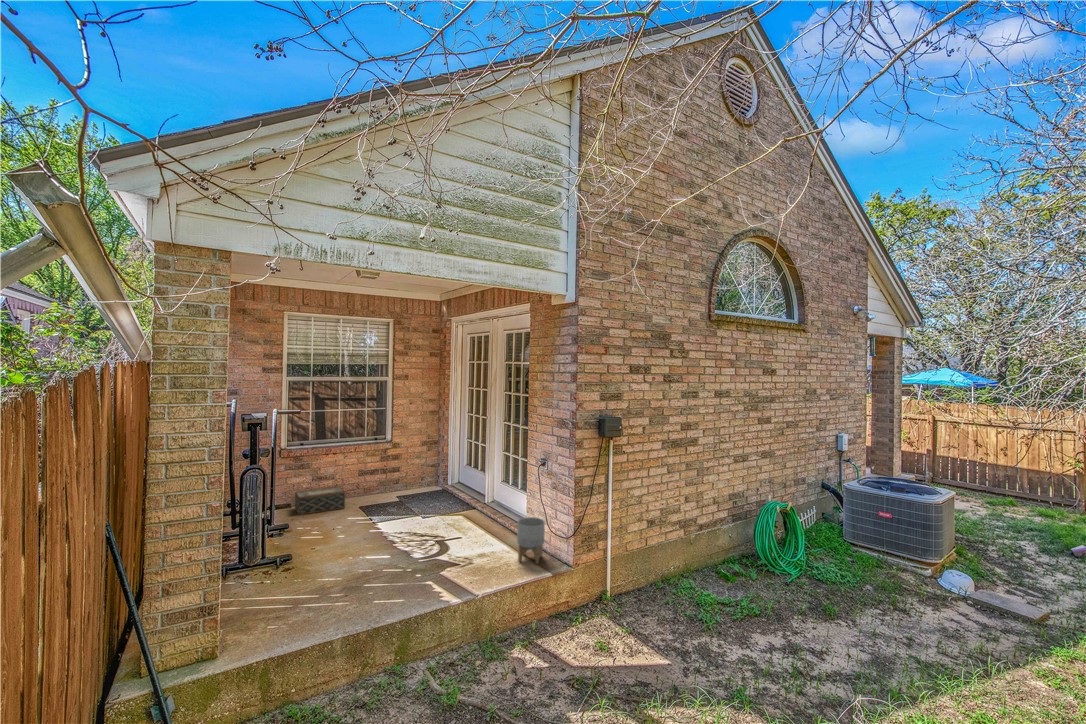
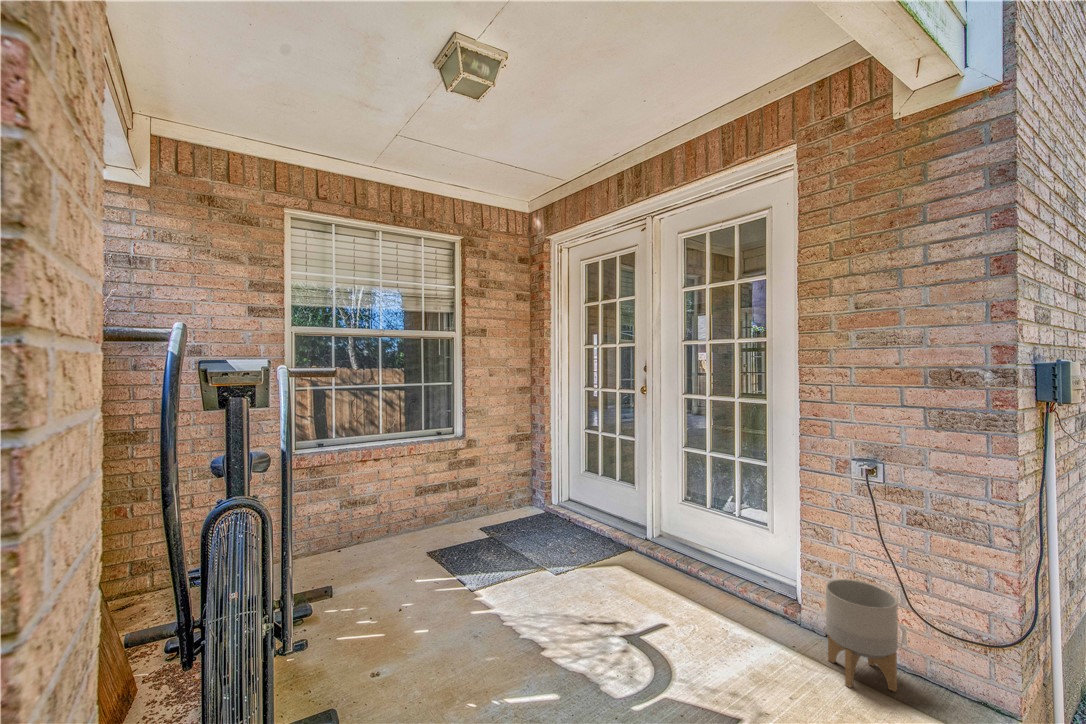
woven basket: present [295,486,345,515] -> none [312,516,402,576]

